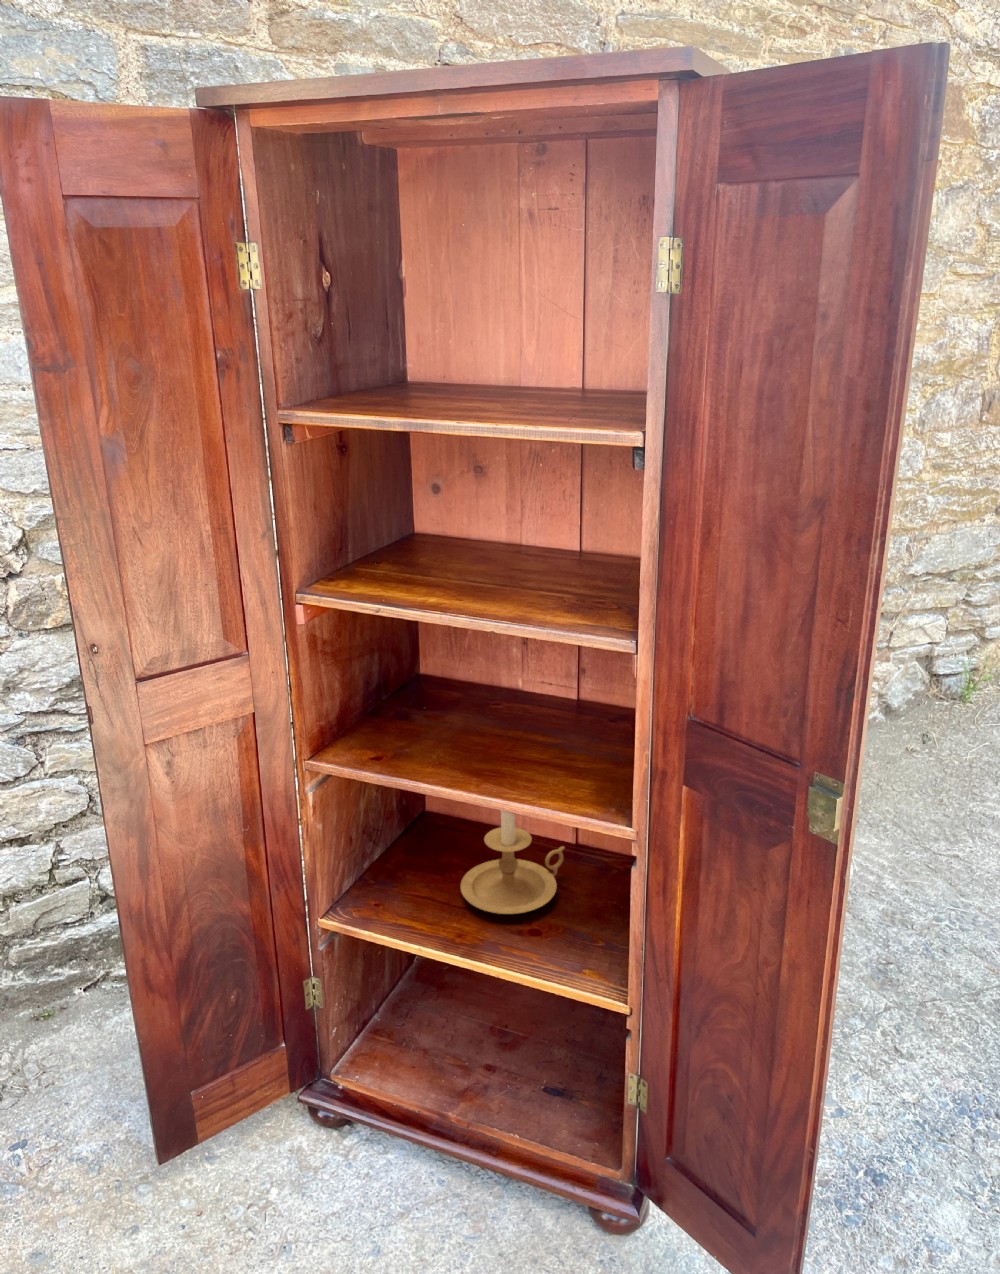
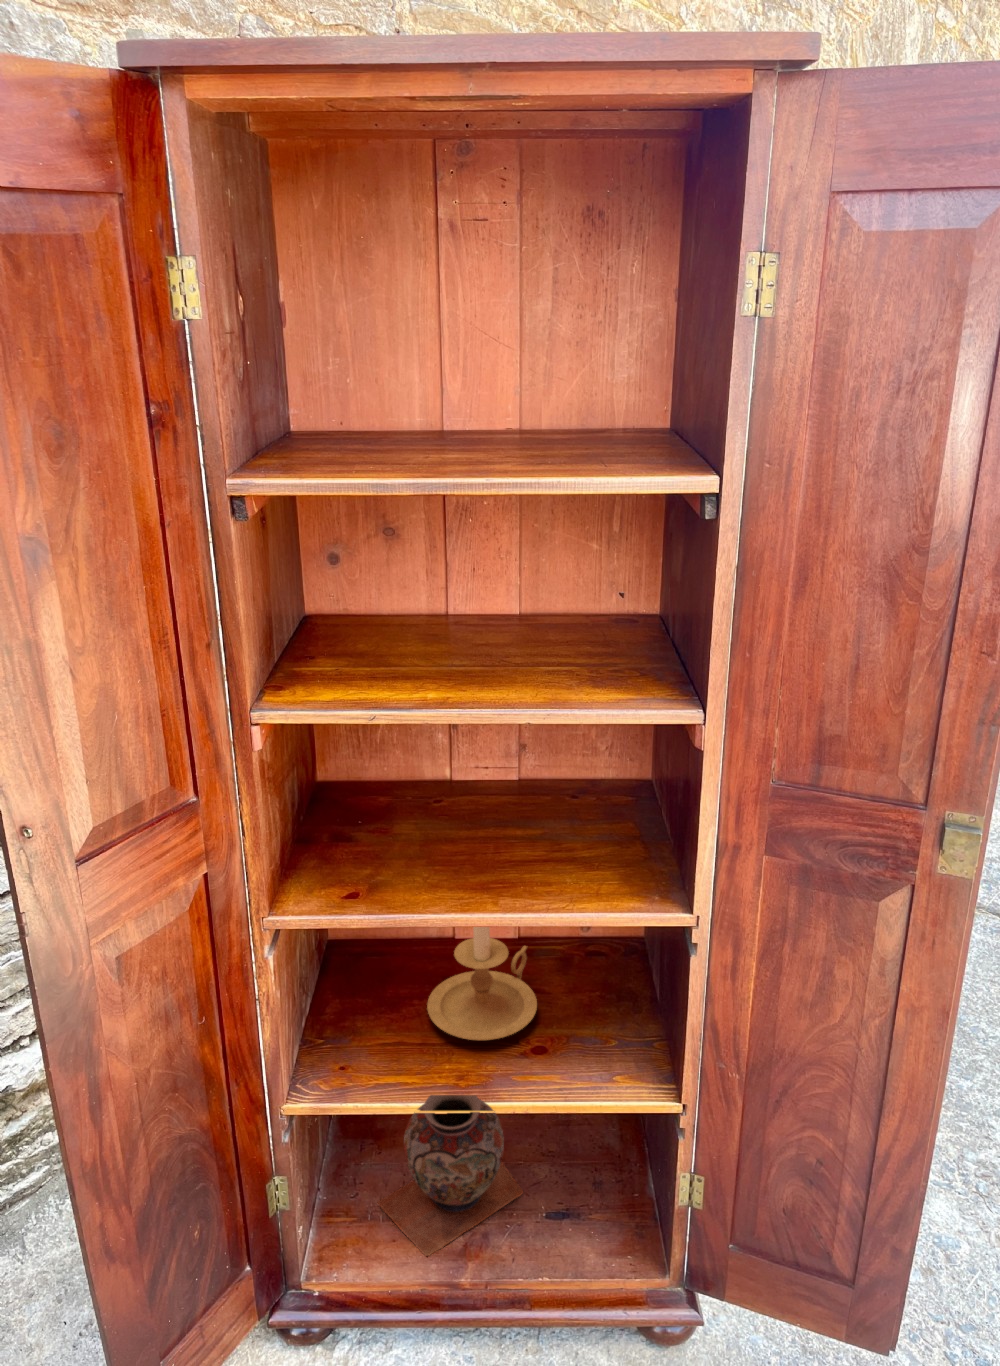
decorative vase: none [415,952,535,1087] -> present [377,1095,523,1256]

